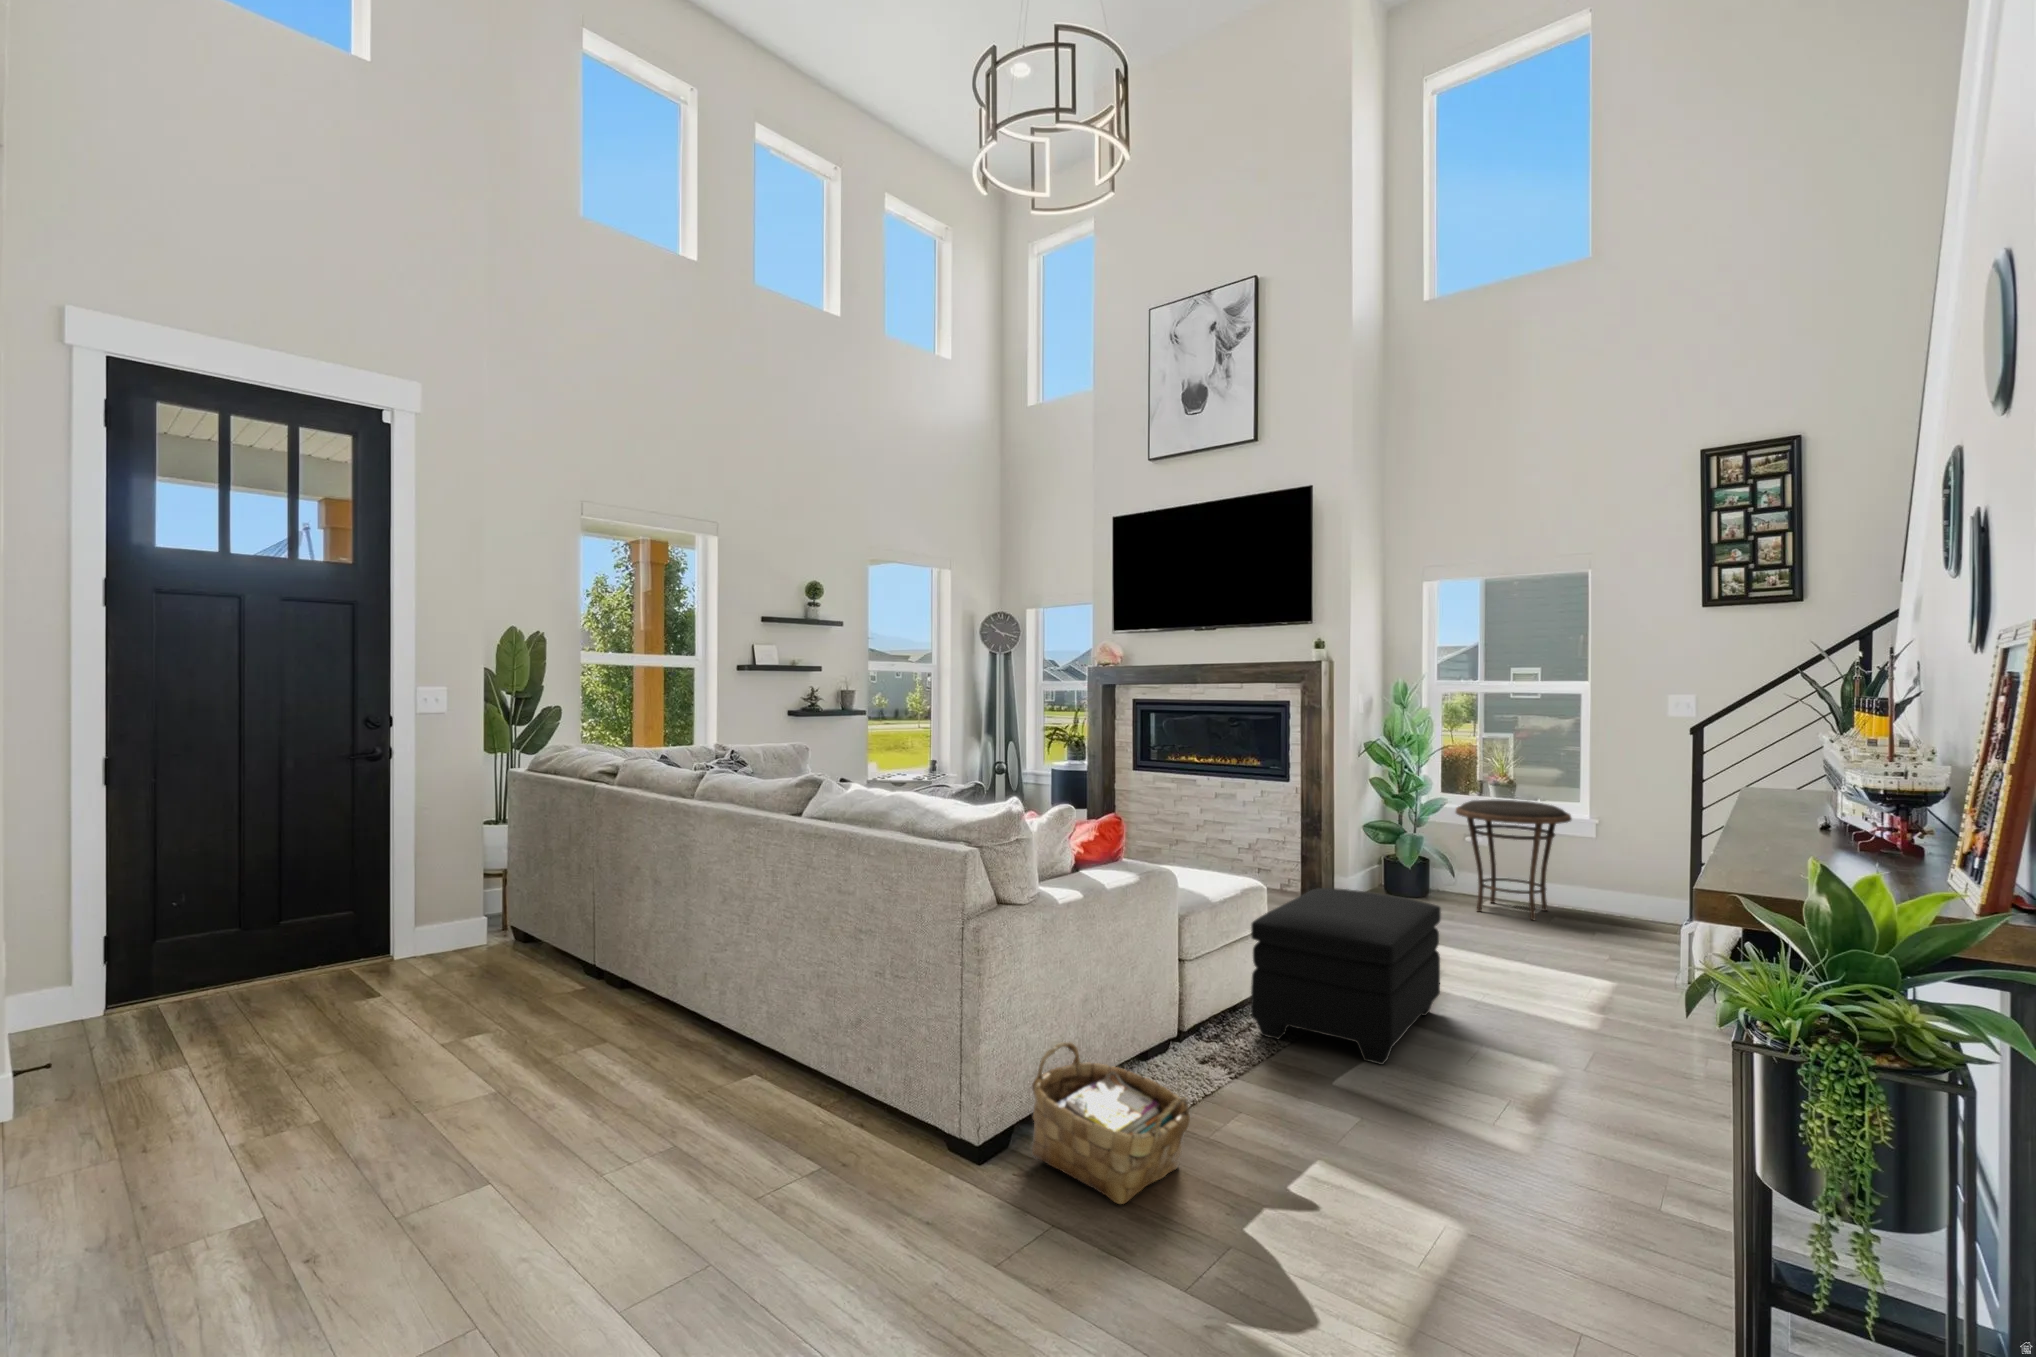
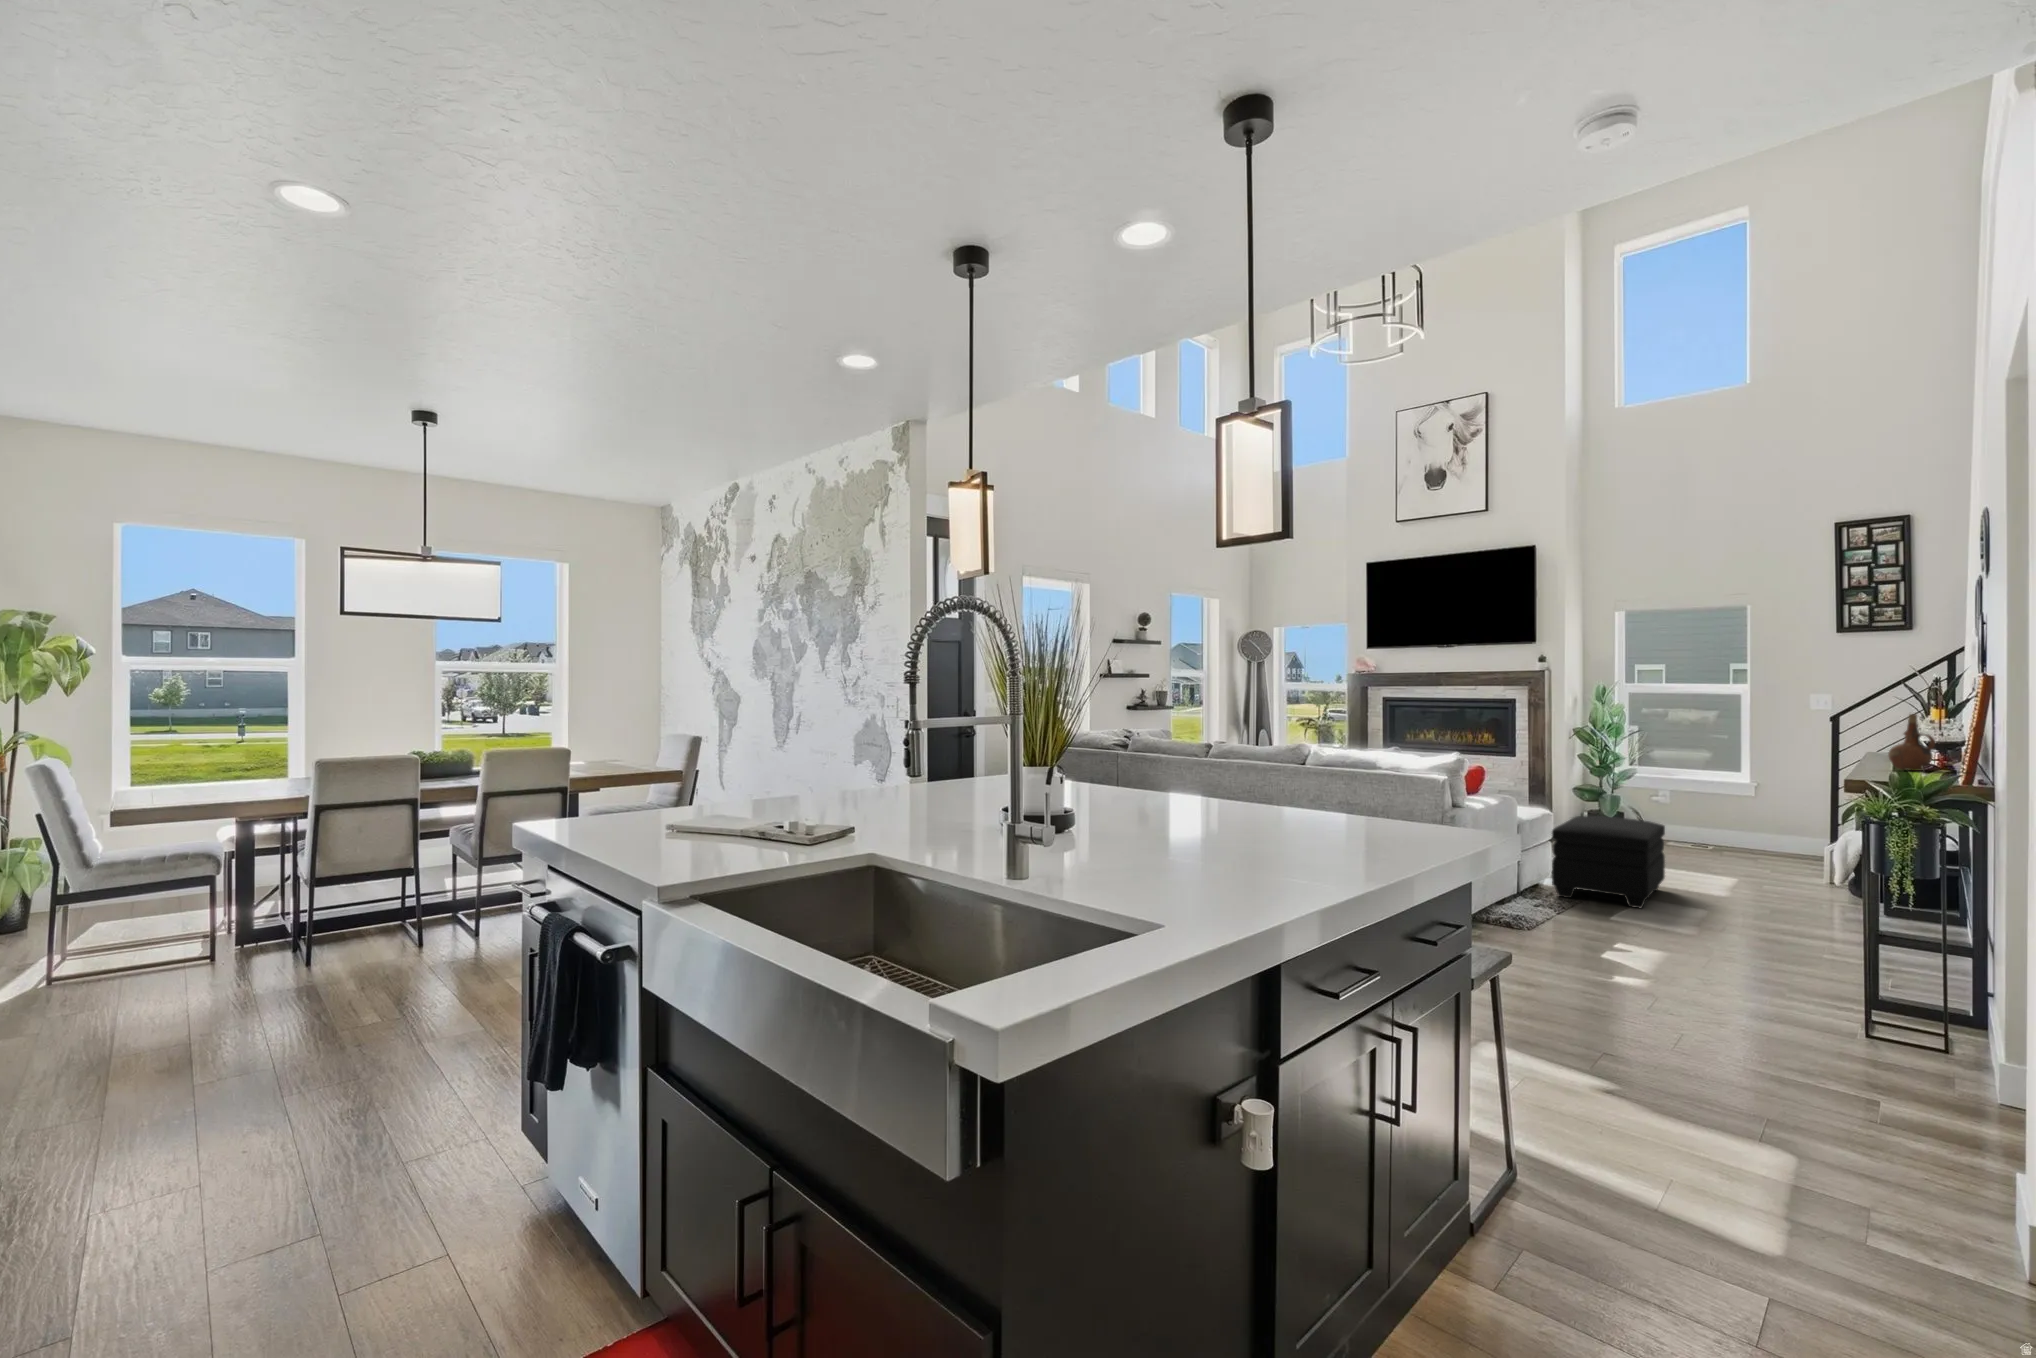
ceramic pitcher: none [1788,728,1883,852] -> present [1888,714,1935,771]
side table: present [1456,800,1571,920] -> none [1647,769,1737,851]
woven basket: present [1032,1042,1190,1204] -> none [1472,876,1565,946]

